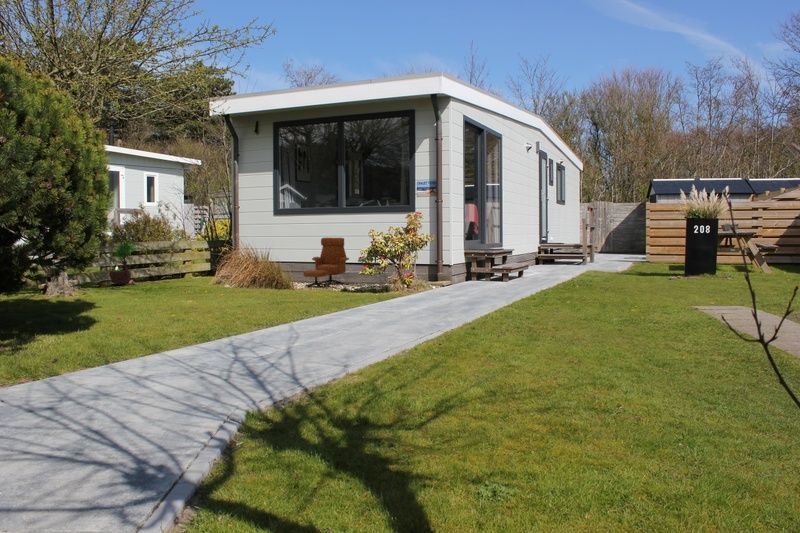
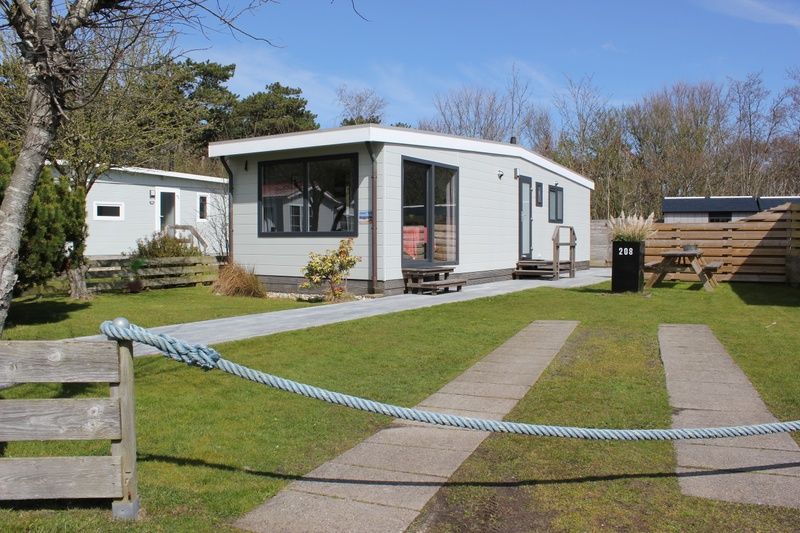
lounge chair: present [303,238,349,287] -> none [266,257,308,298]

